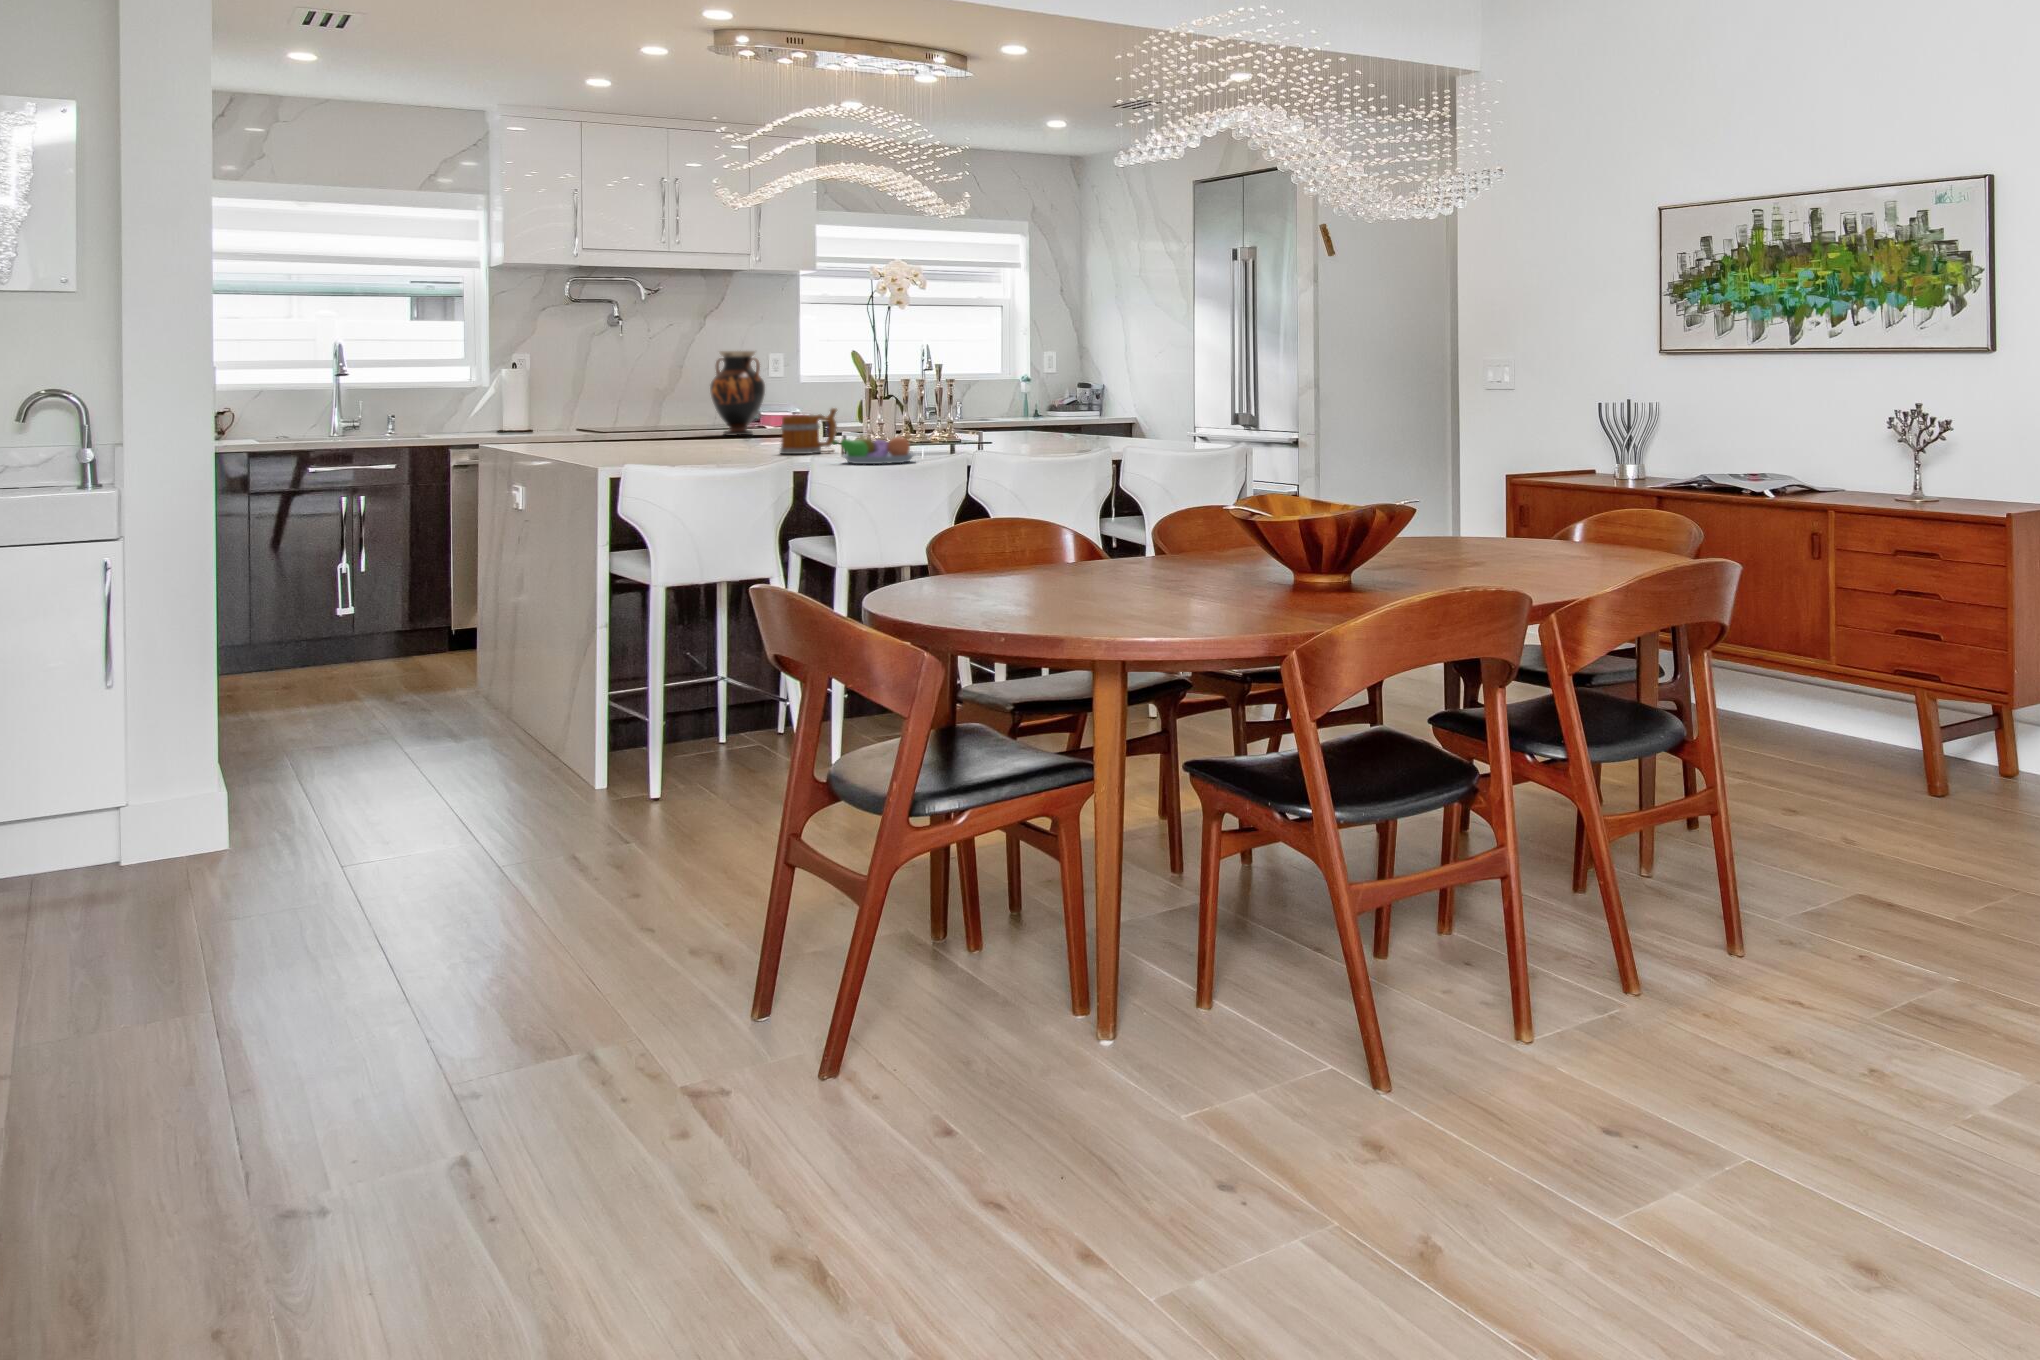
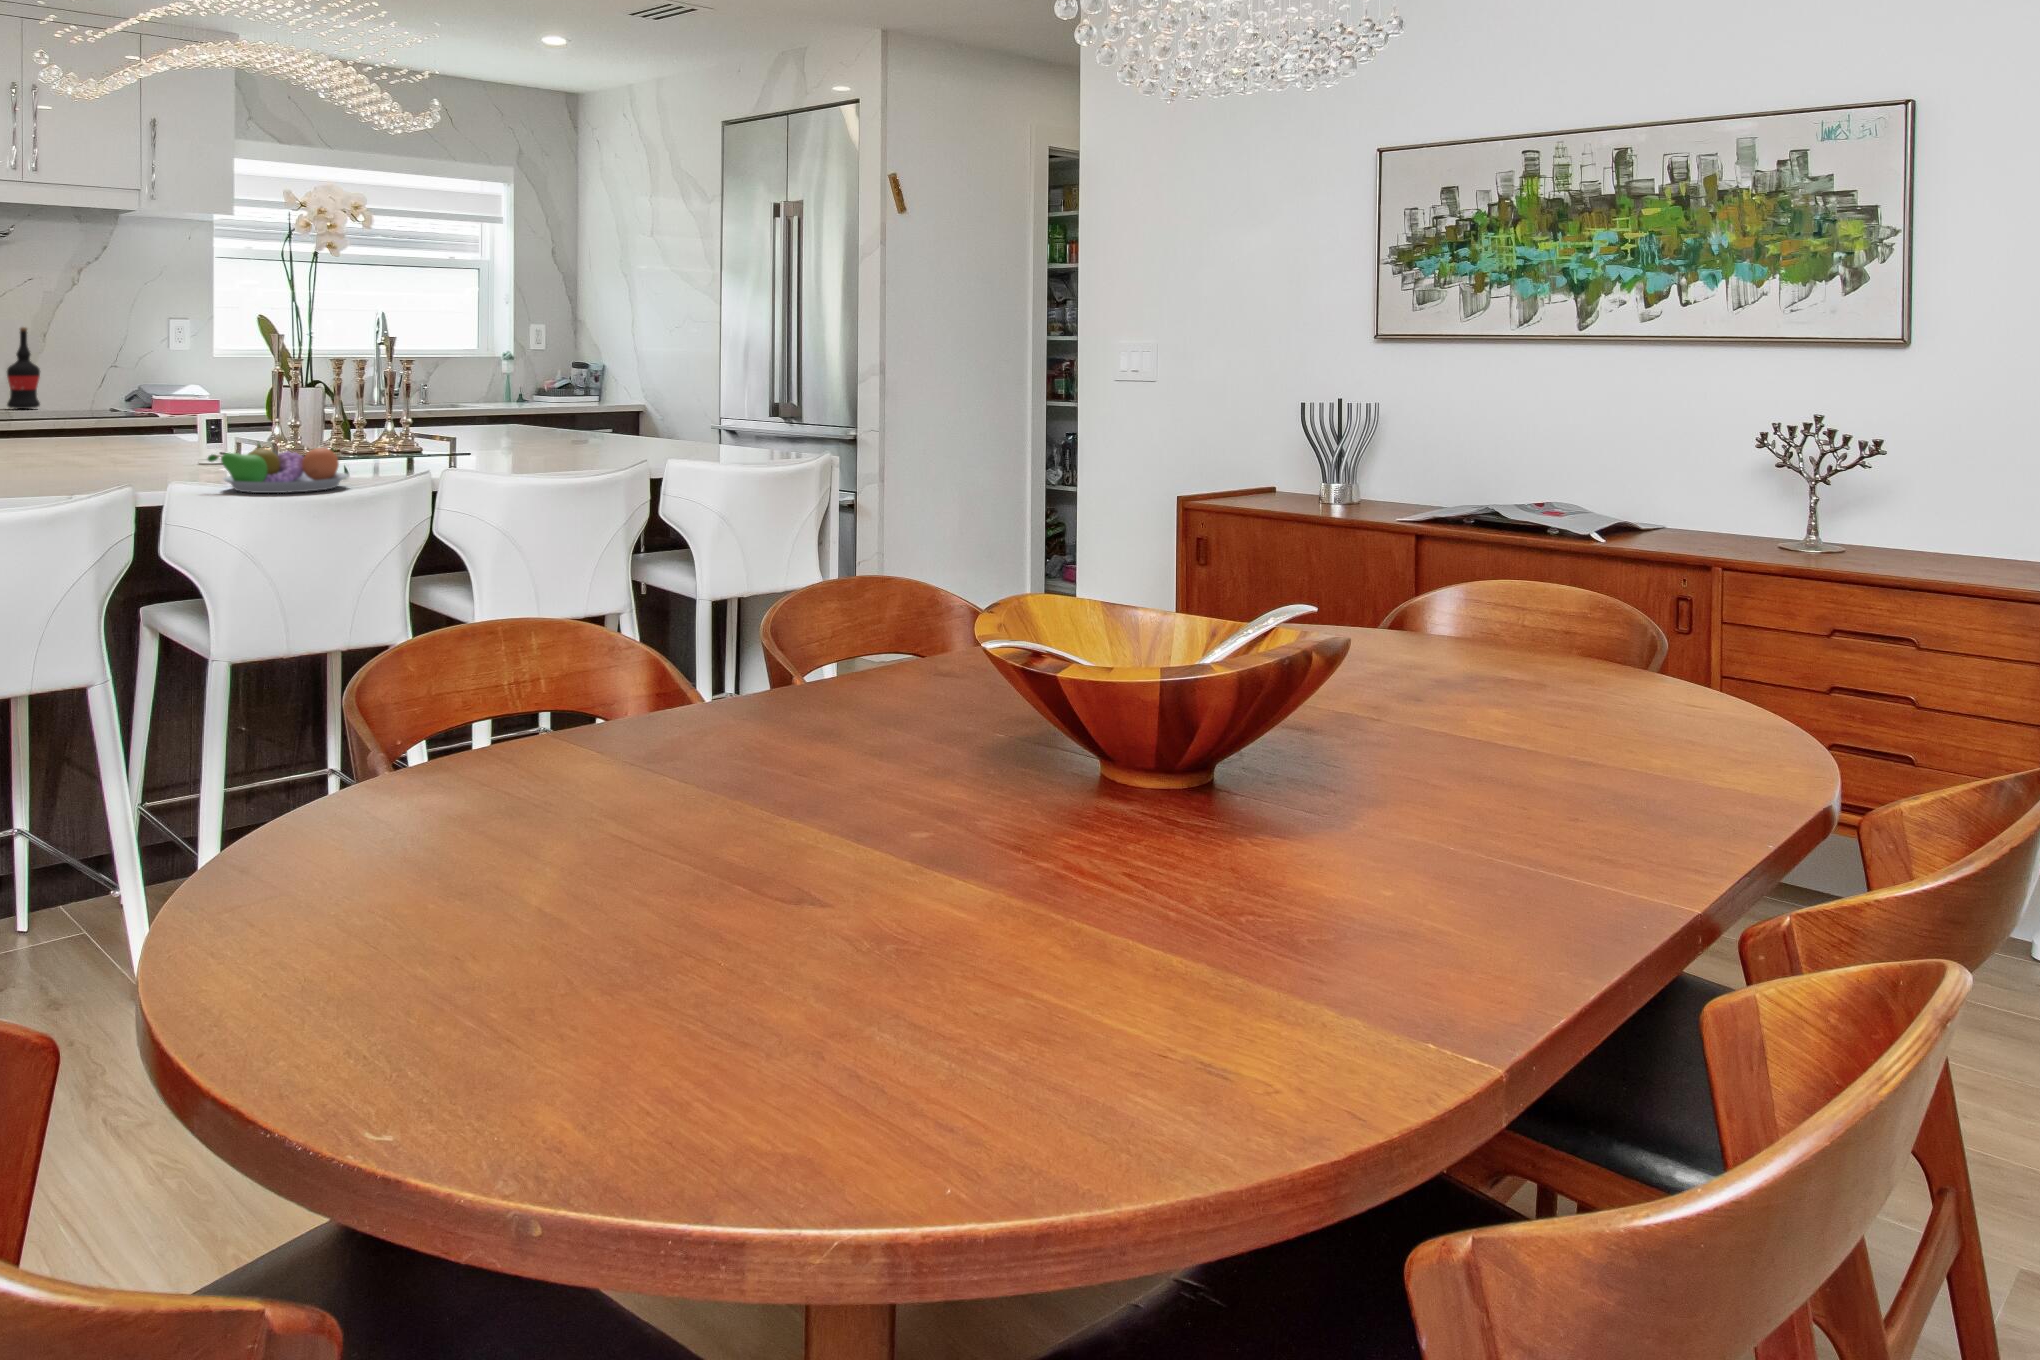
vase: present [710,351,765,435] -> none [66,314,148,429]
wine bottle: none [653,362,677,424] -> present [7,327,40,409]
mug: present [780,408,837,454] -> none [137,399,233,468]

